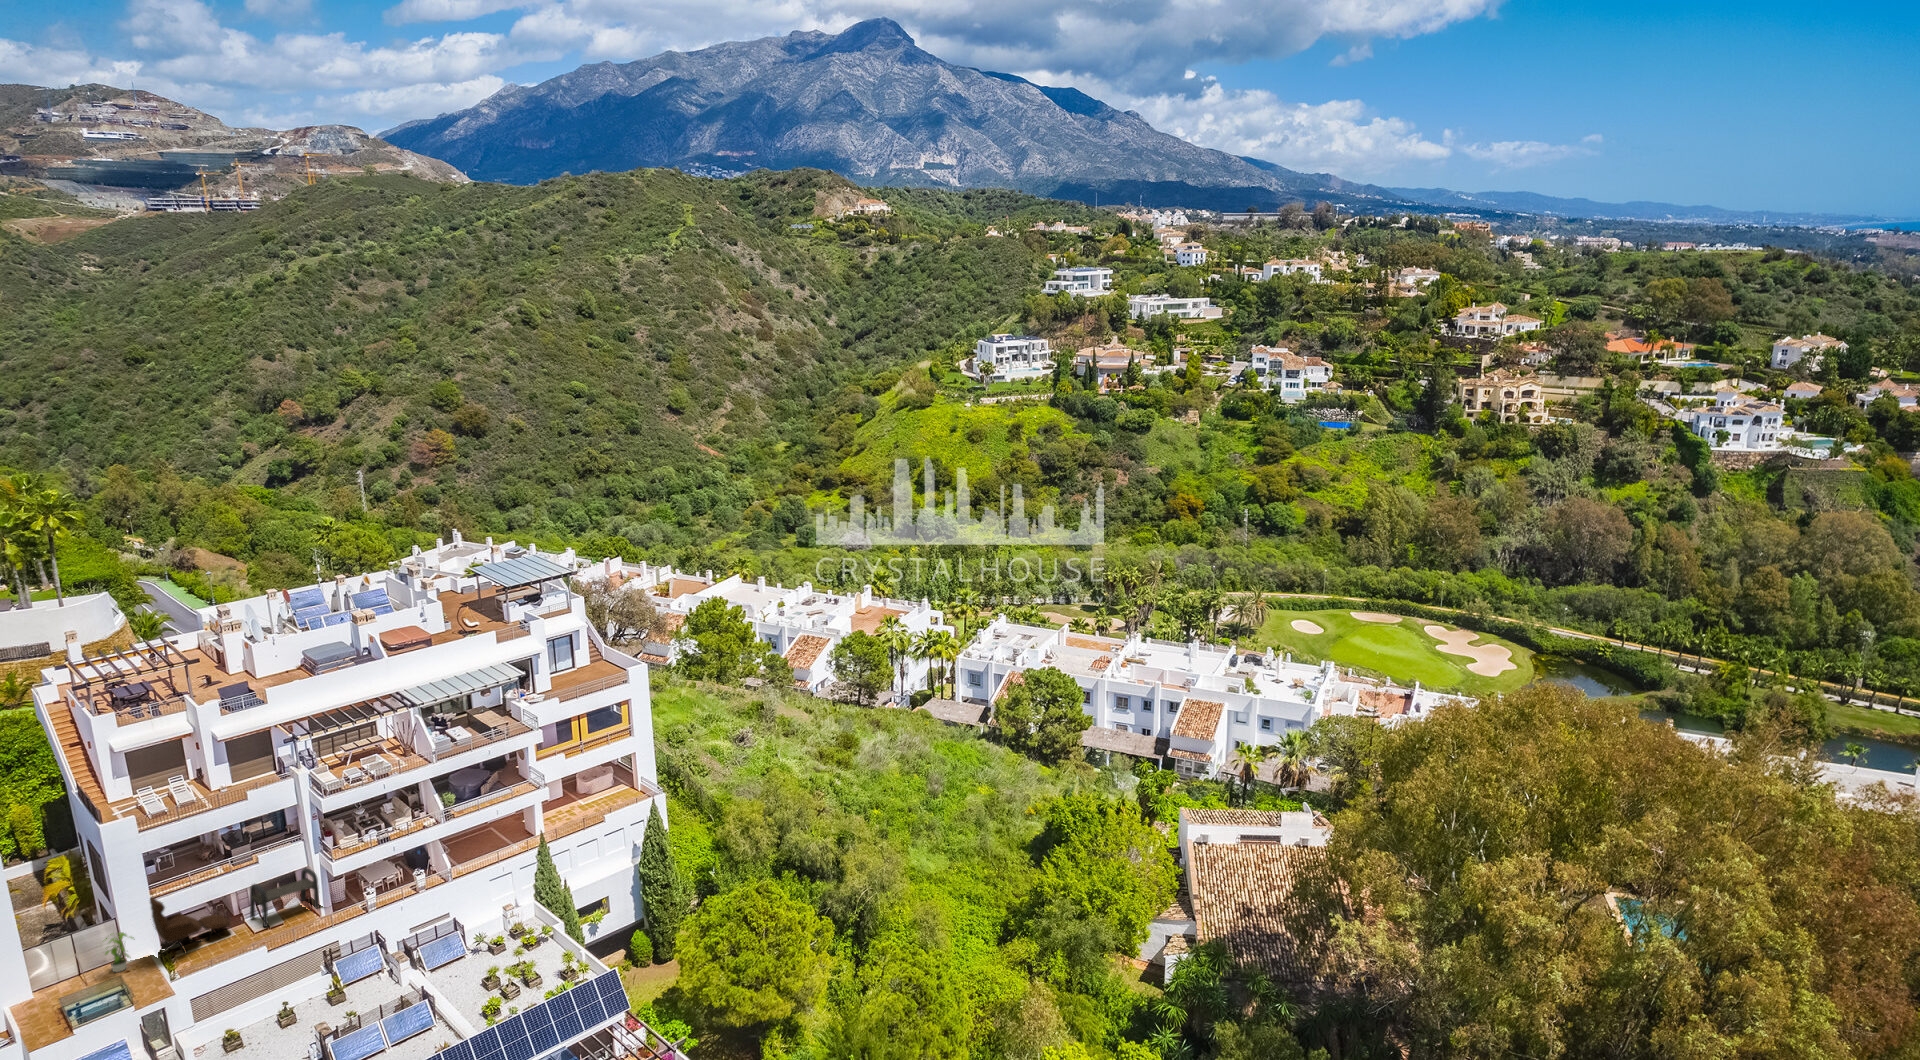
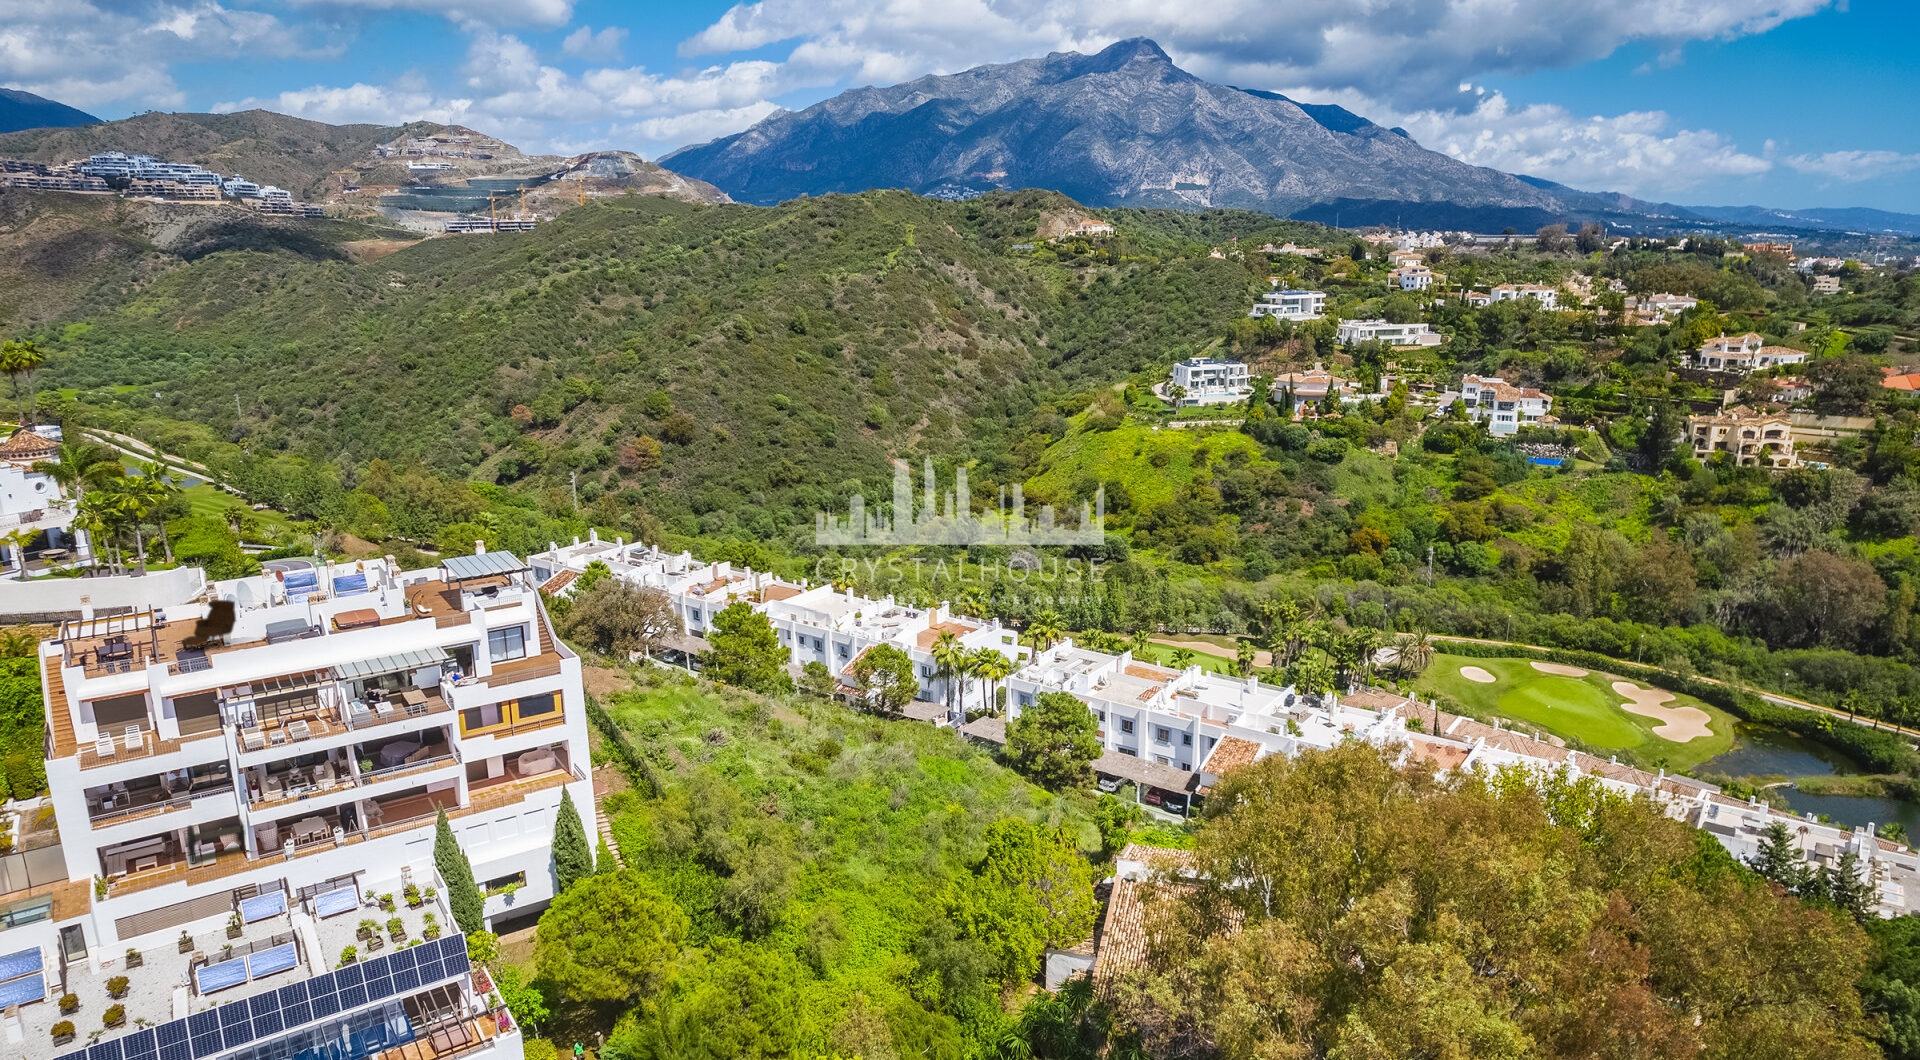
lounge chair: present [150,897,230,954] -> present [181,600,236,650]
potted plant: present [105,932,134,972] -> none [46,853,77,888]

